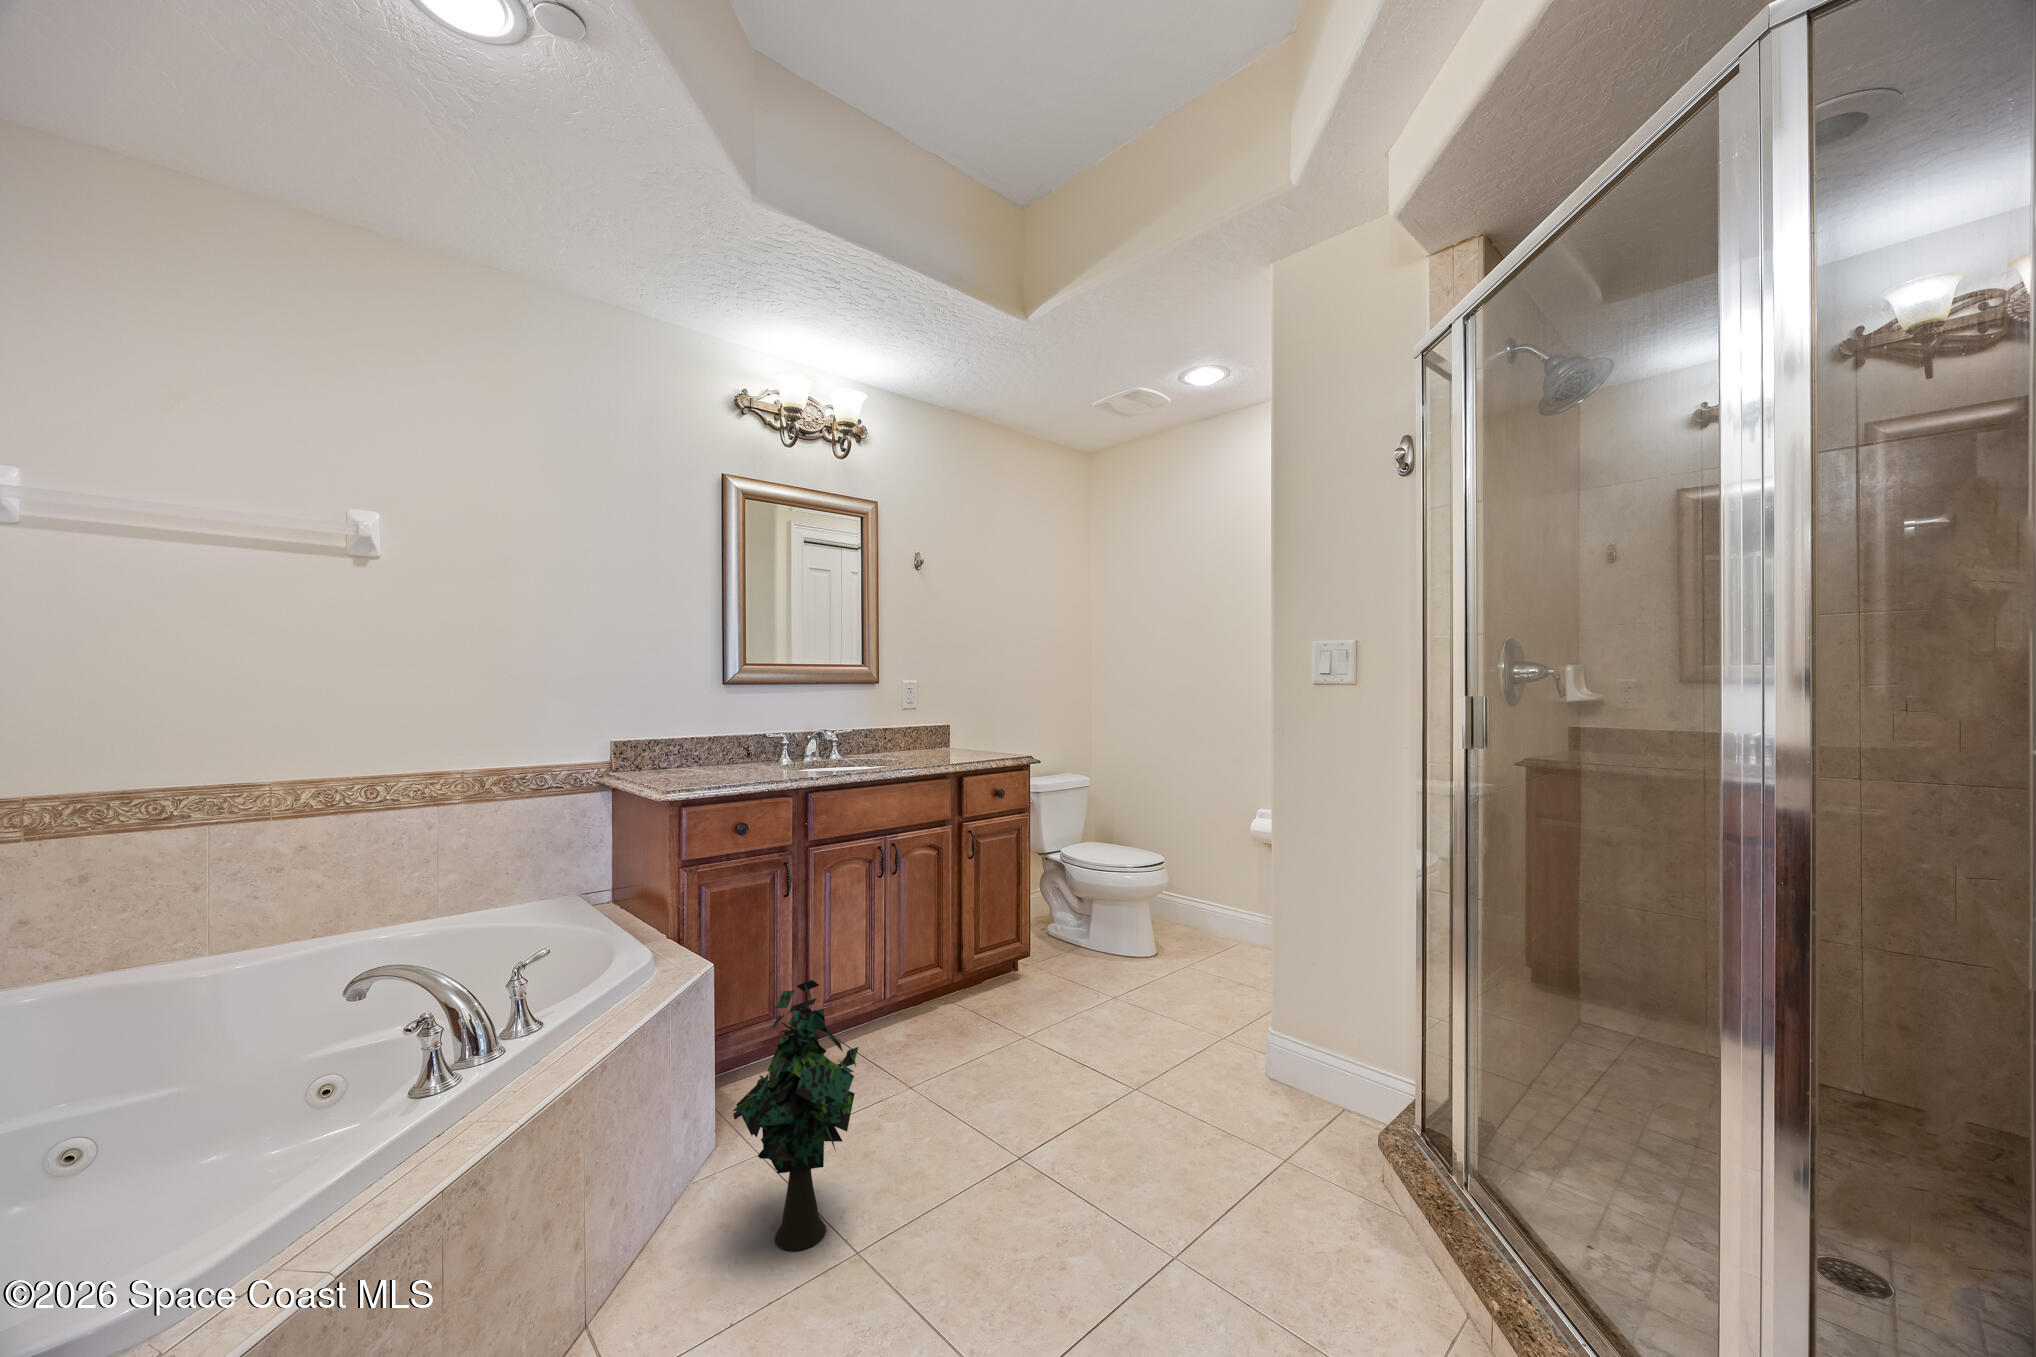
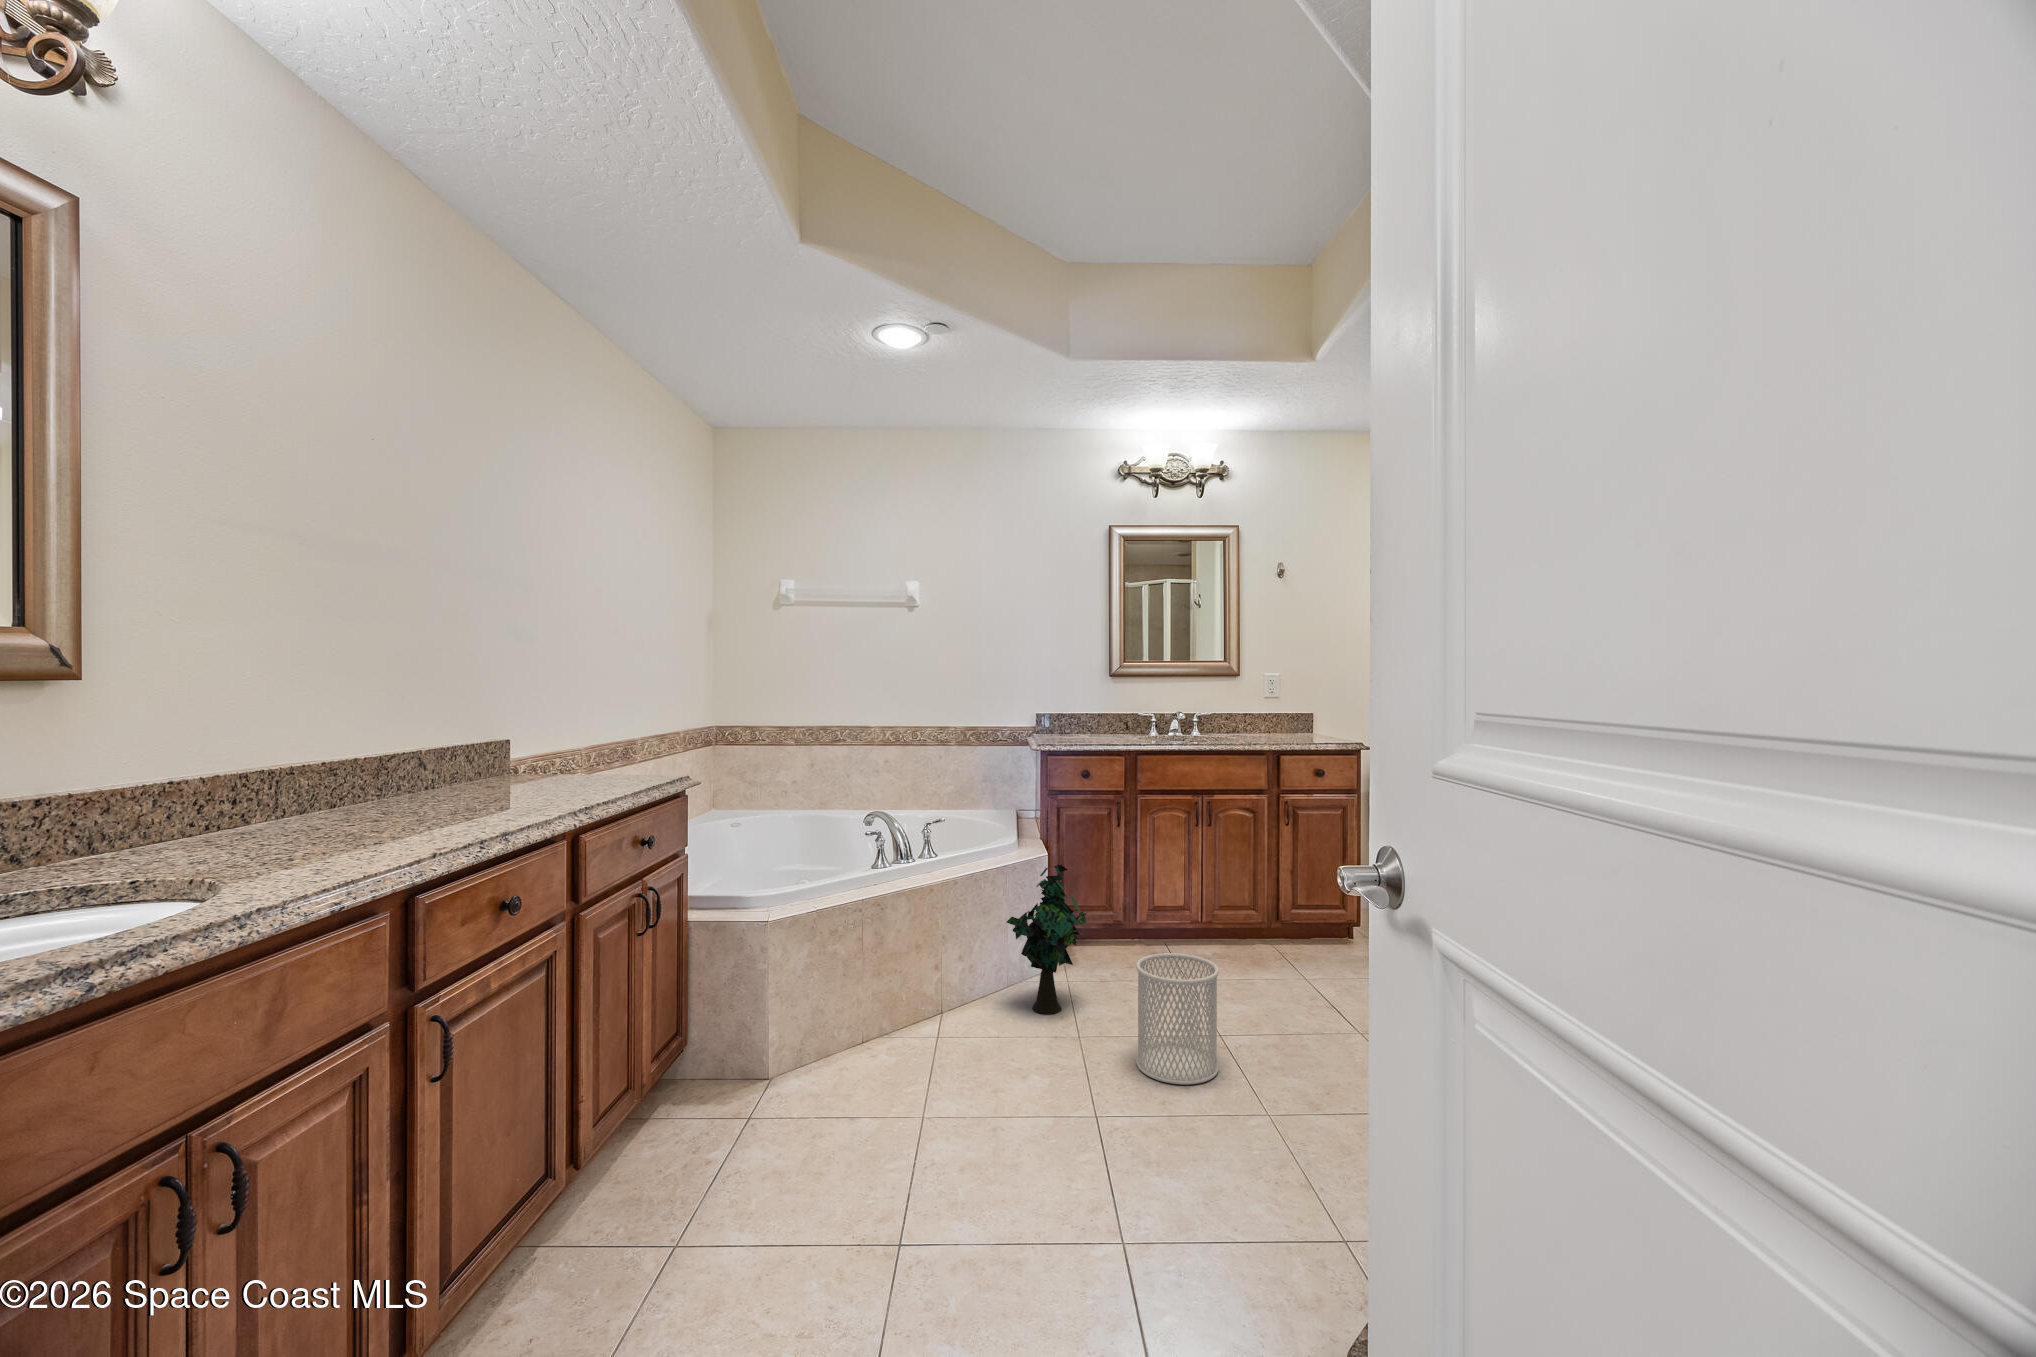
wastebasket: none [1012,1067,1137,1288] -> present [1136,953,1219,1085]

